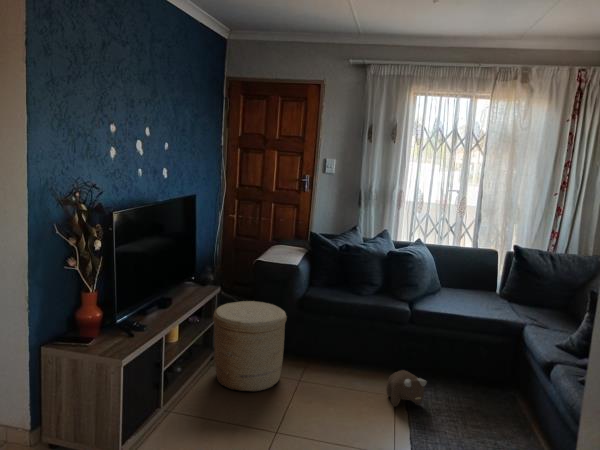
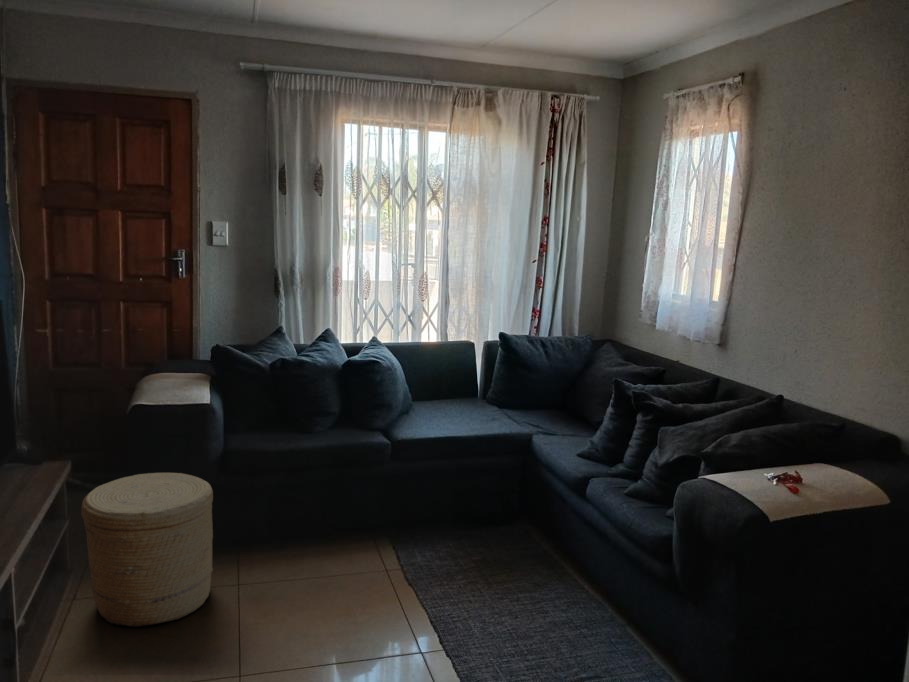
plush toy: present [386,370,427,407] -> none [377,530,437,583]

